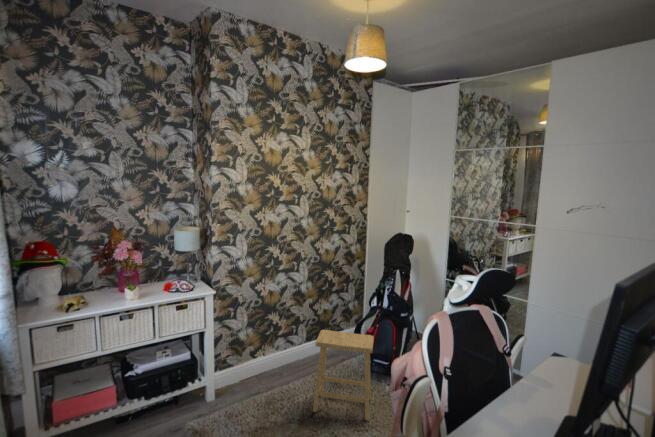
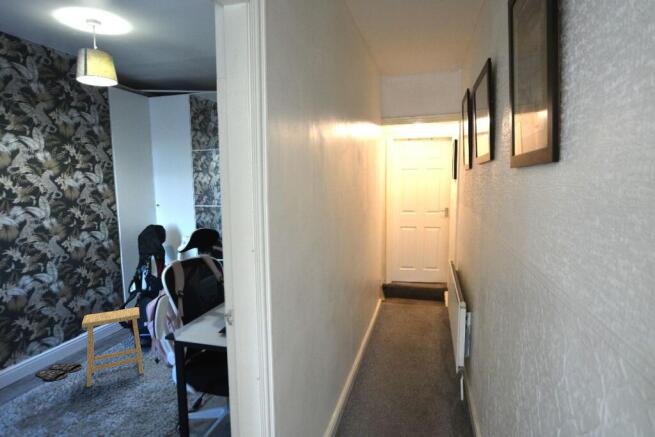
slippers: none [279,363,315,387] -> present [36,362,82,381]

